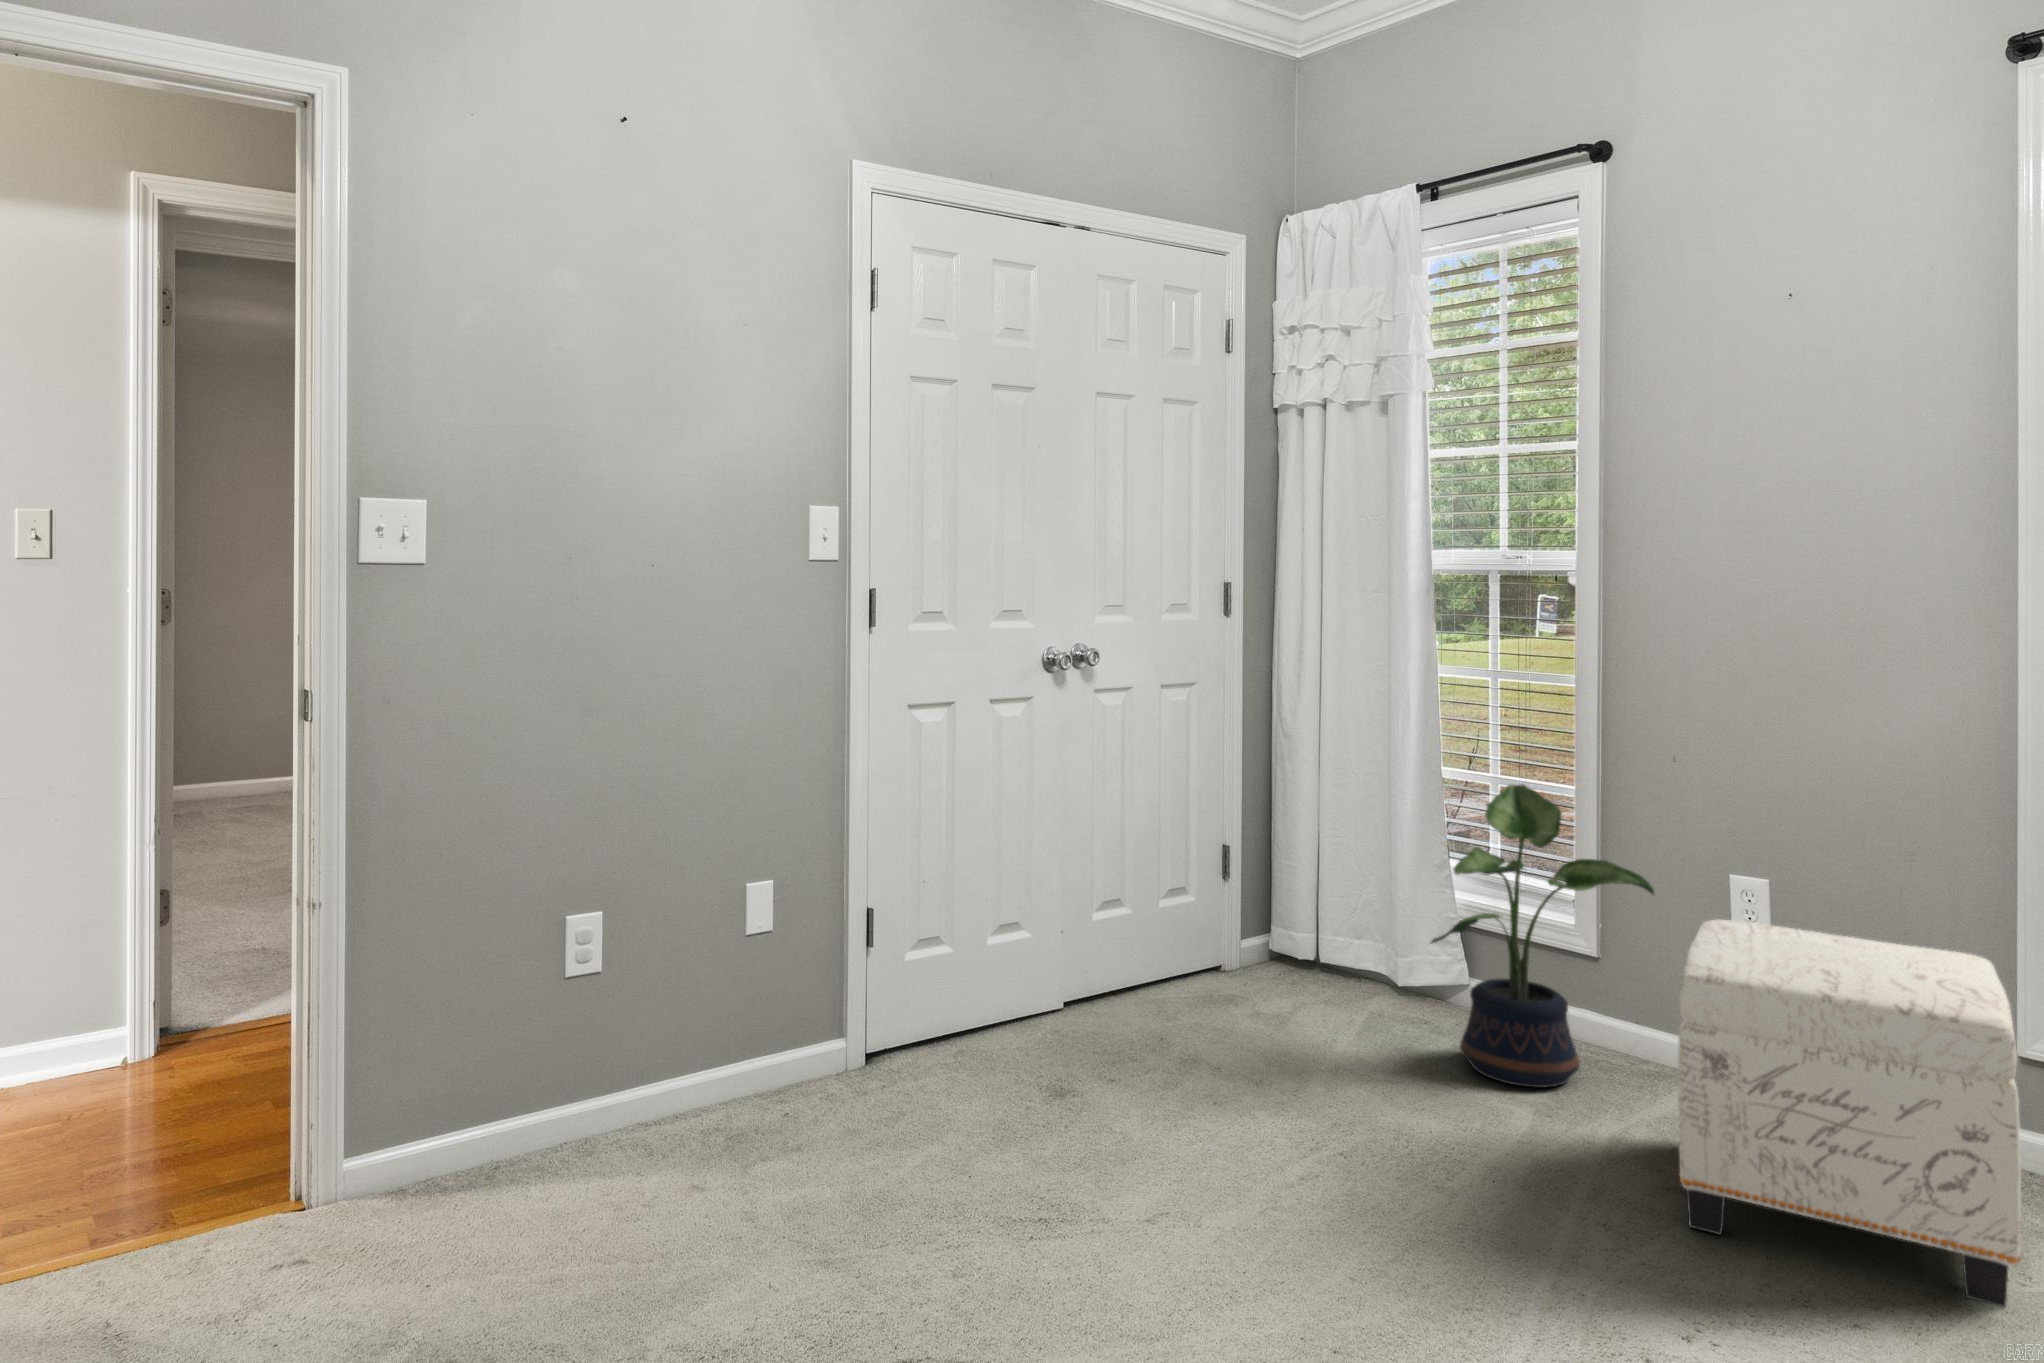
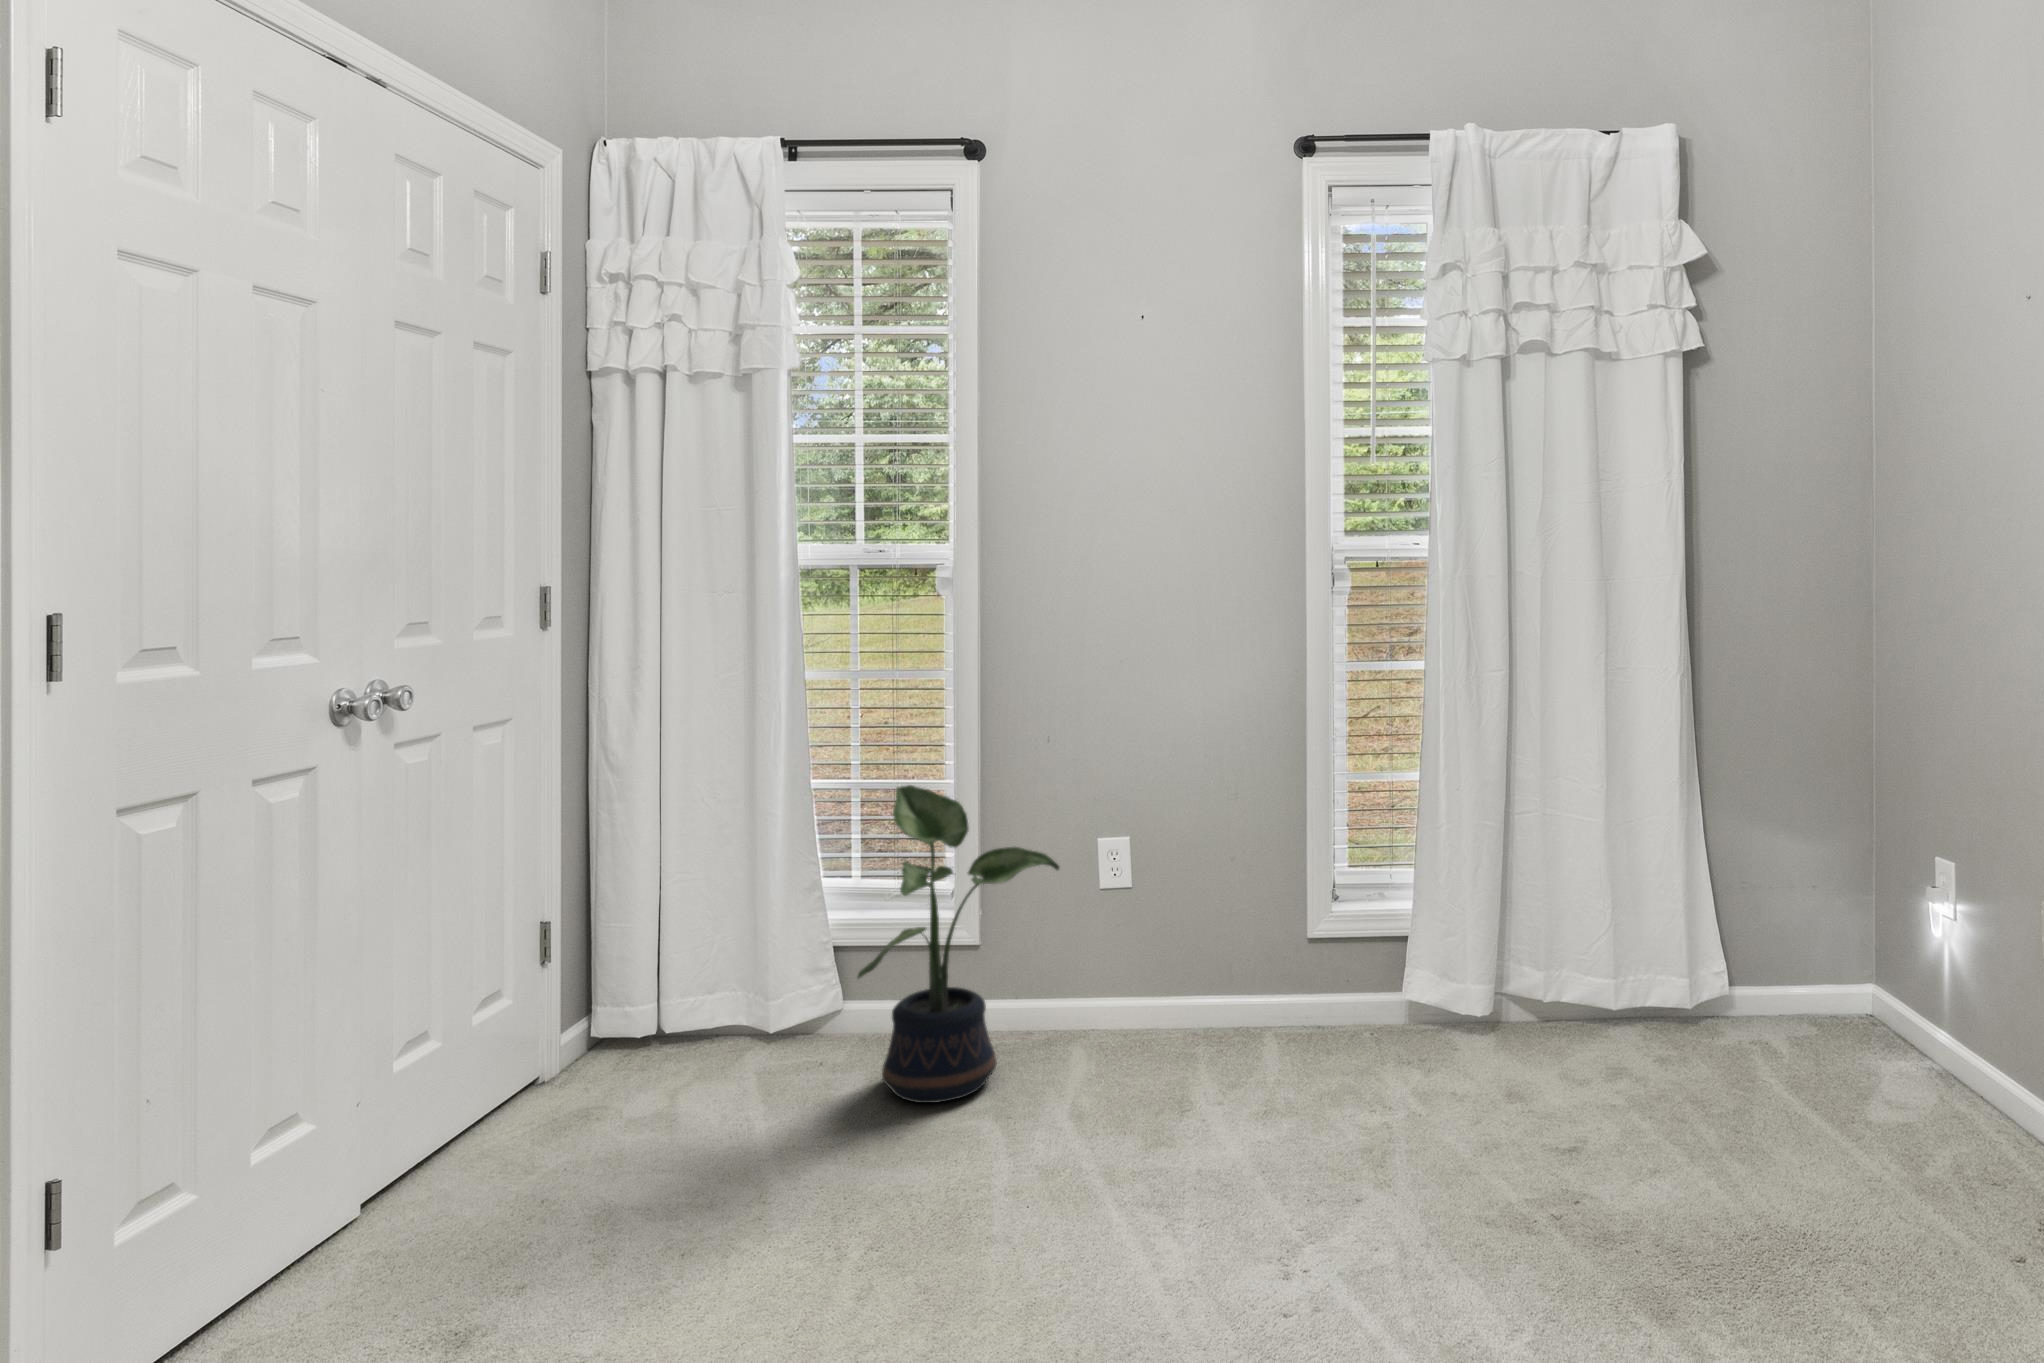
ottoman: present [1678,920,2021,1307] -> none [1125,862,1406,1178]

